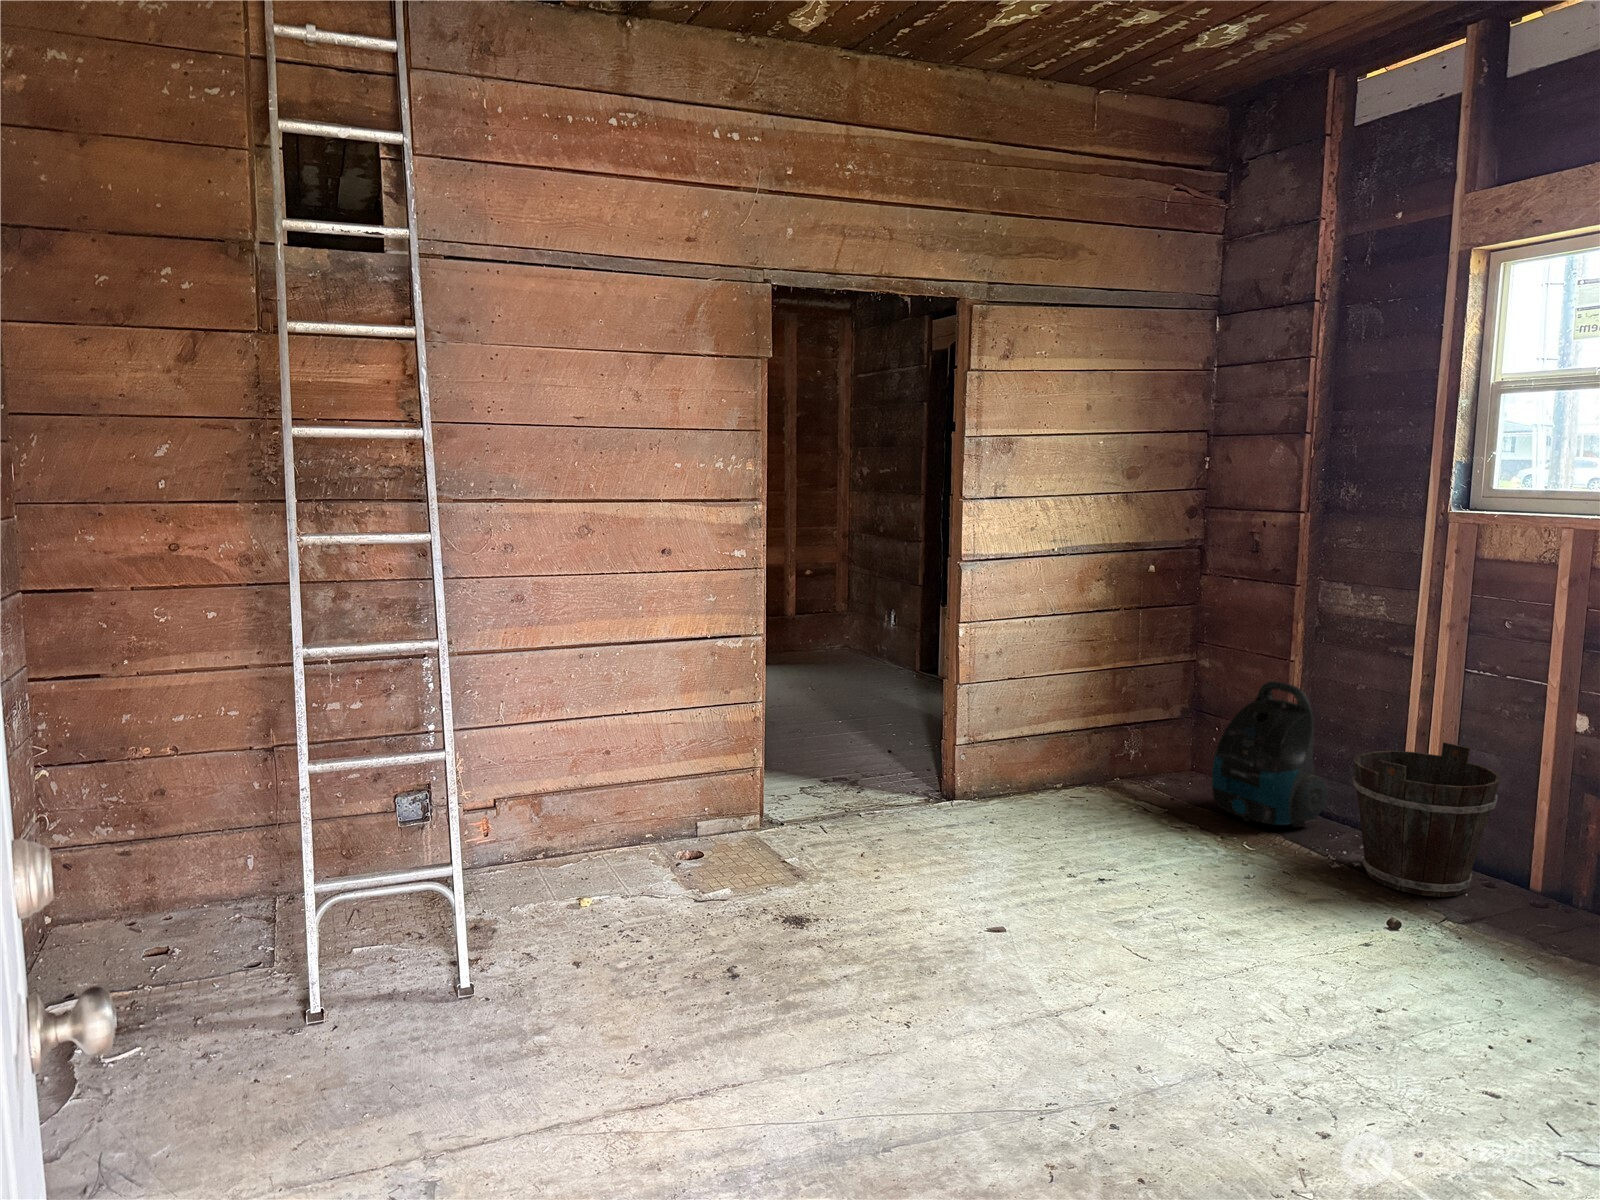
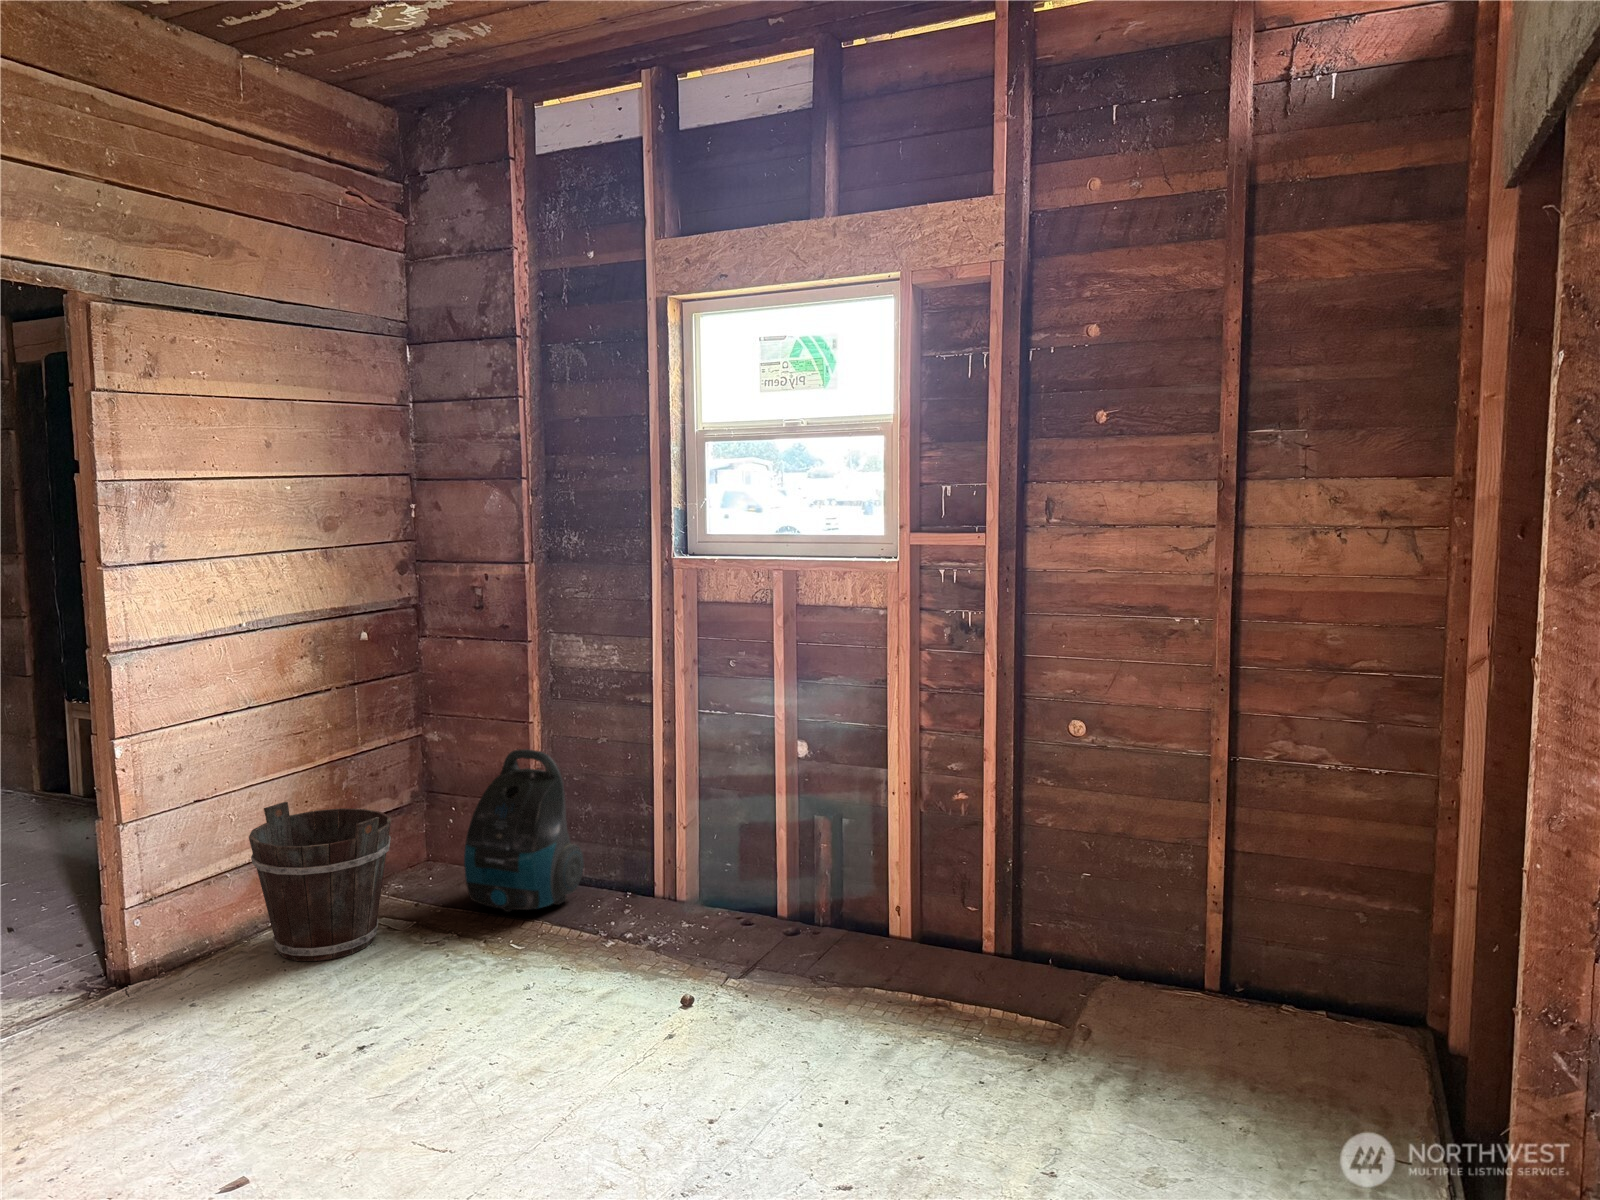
bucket: present [1353,742,1501,897] -> present [249,802,391,961]

